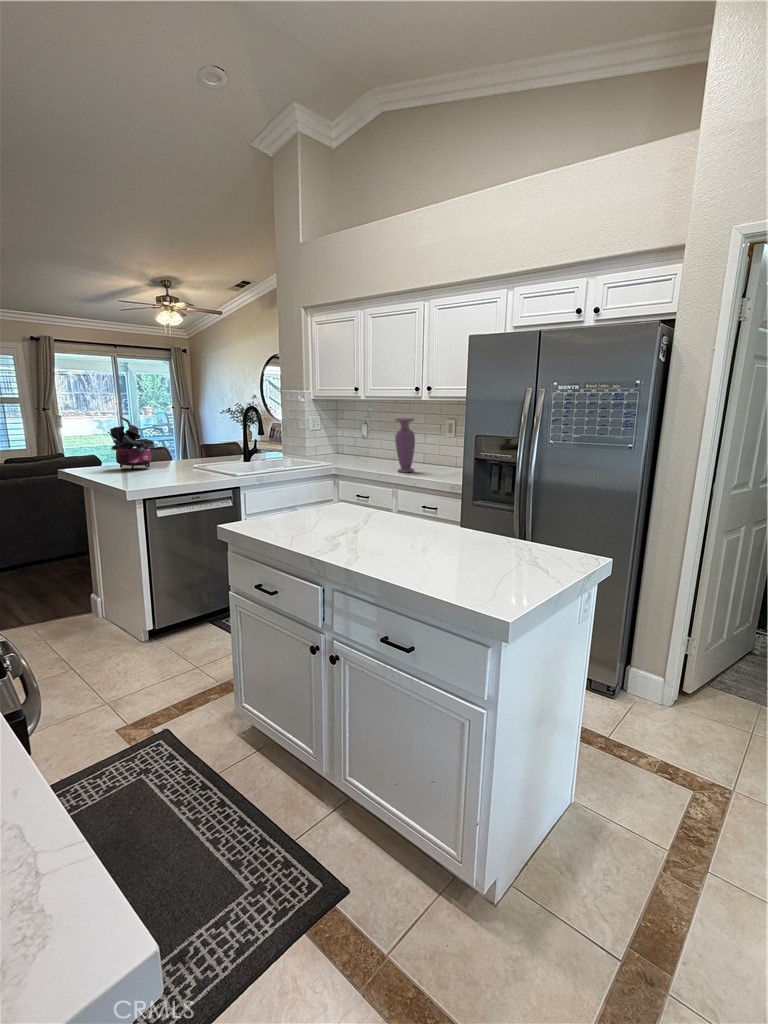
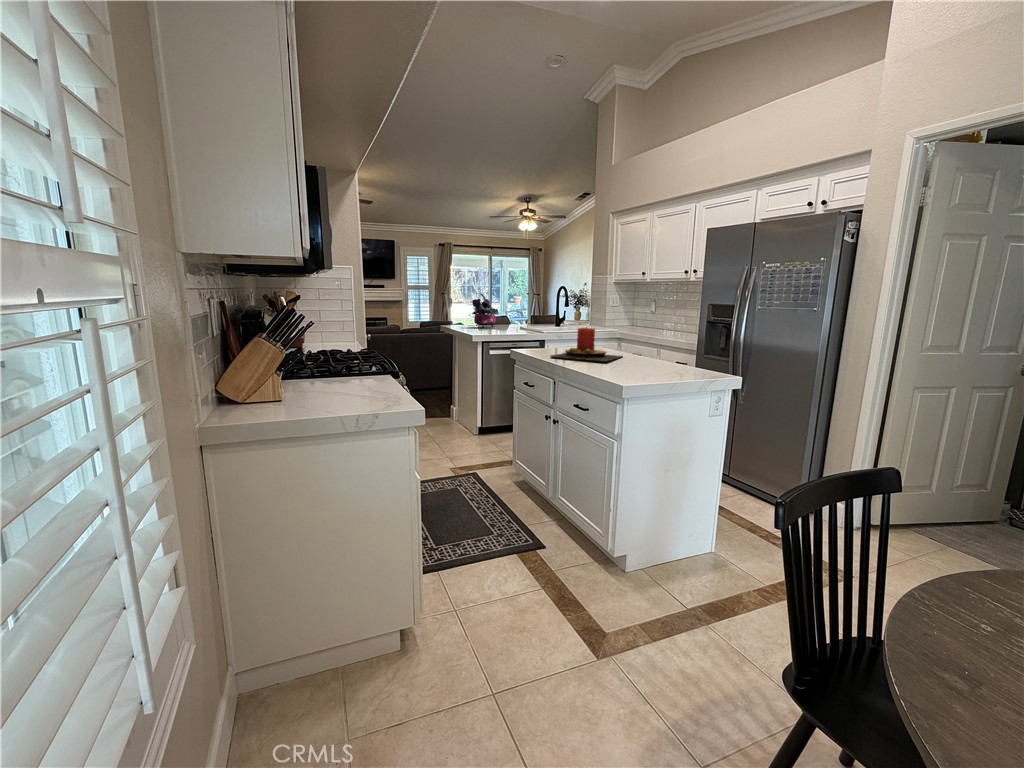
vase: present [395,418,415,472] -> none [662,295,679,337]
candle: none [309,487,414,548] -> present [550,327,622,362]

